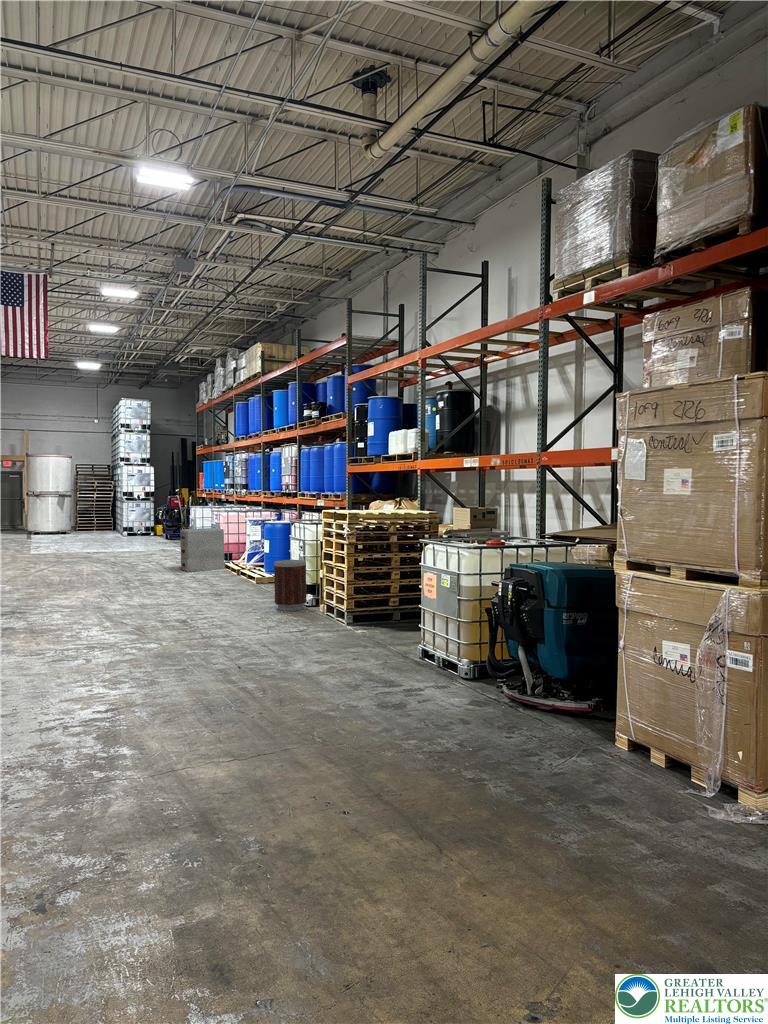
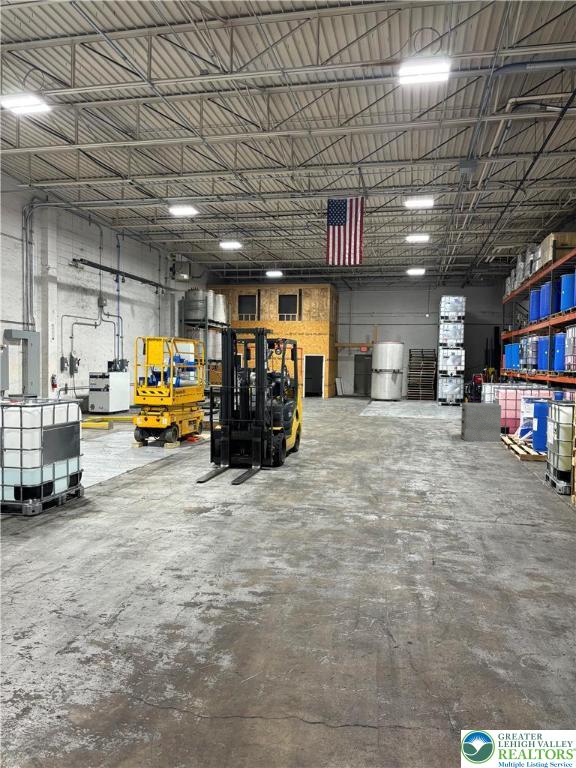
trash can: present [274,560,306,611] -> none [522,442,562,498]

